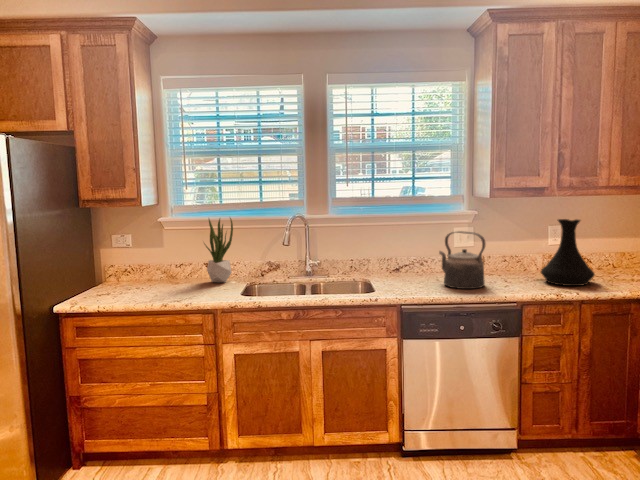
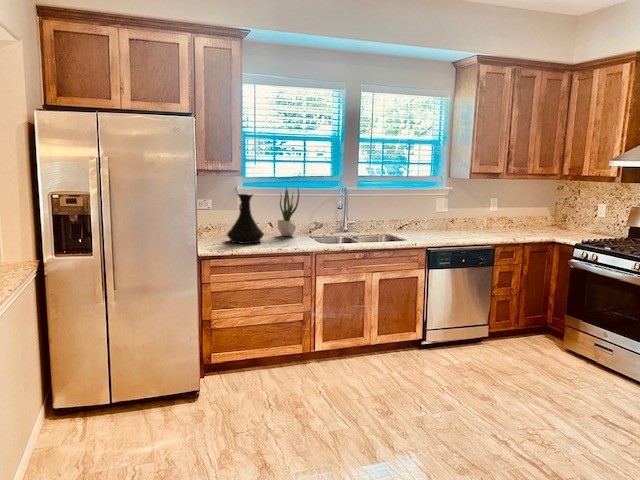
vase: present [541,219,595,286] -> present [227,194,264,244]
kettle: present [439,231,485,289] -> none [437,200,472,237]

